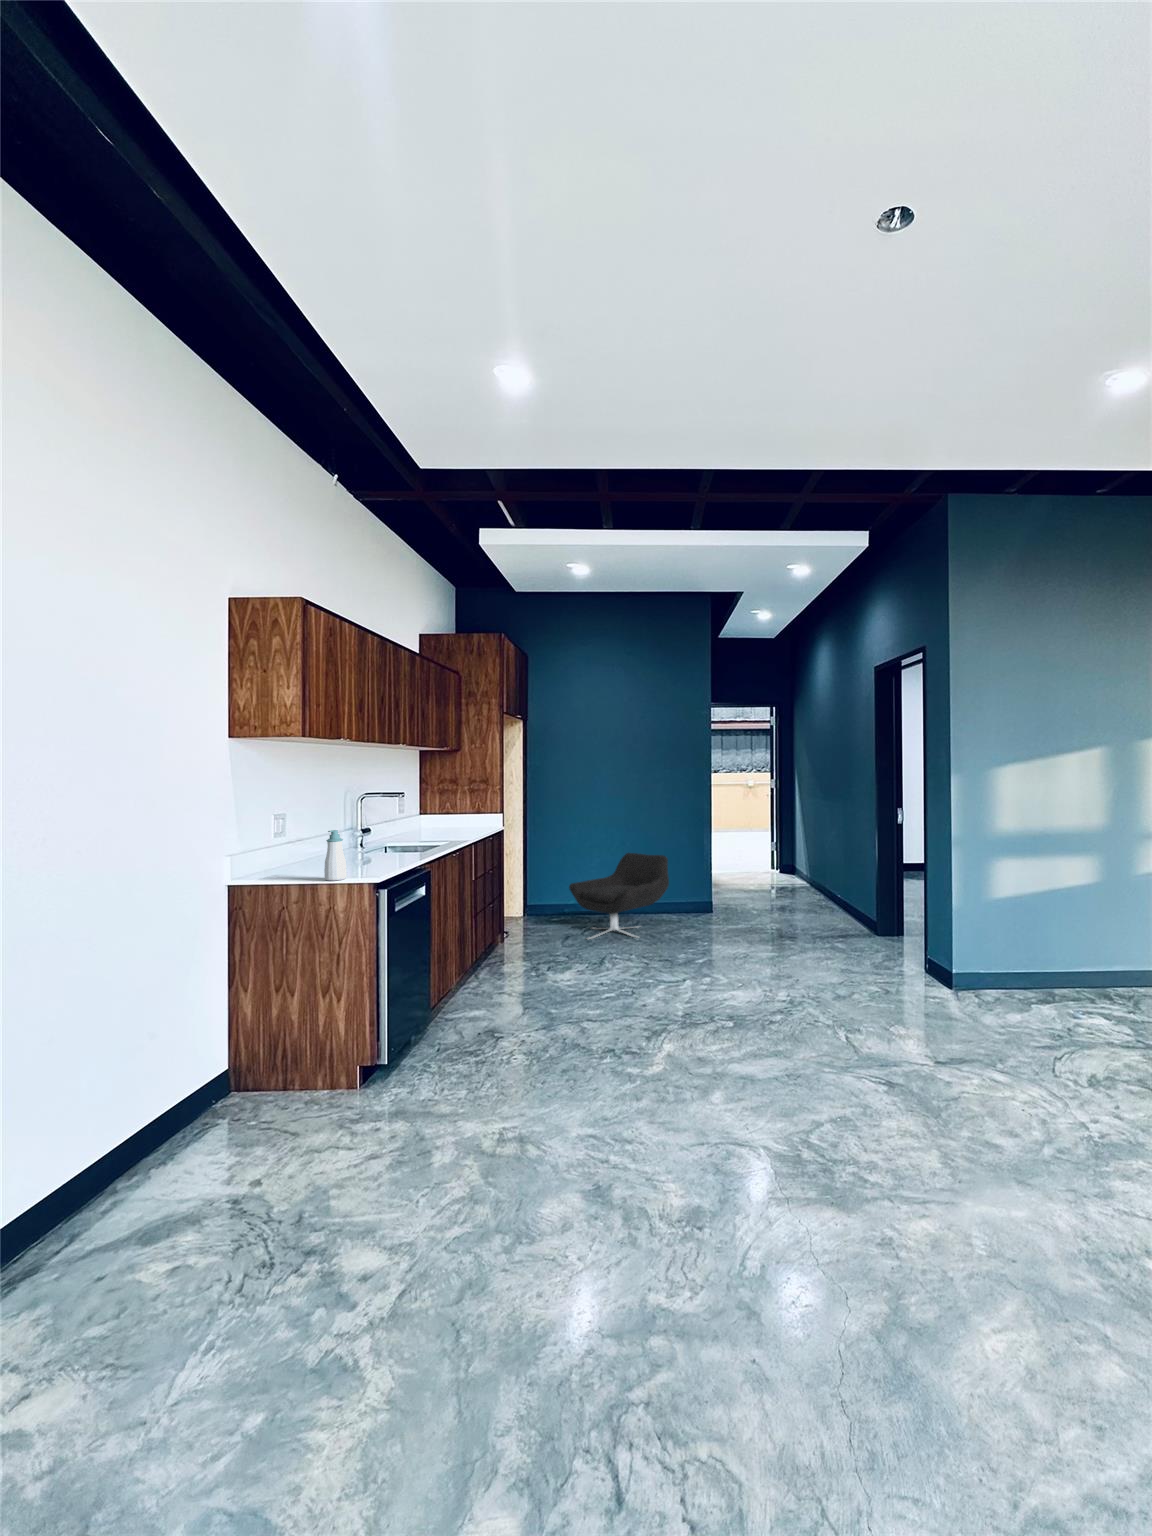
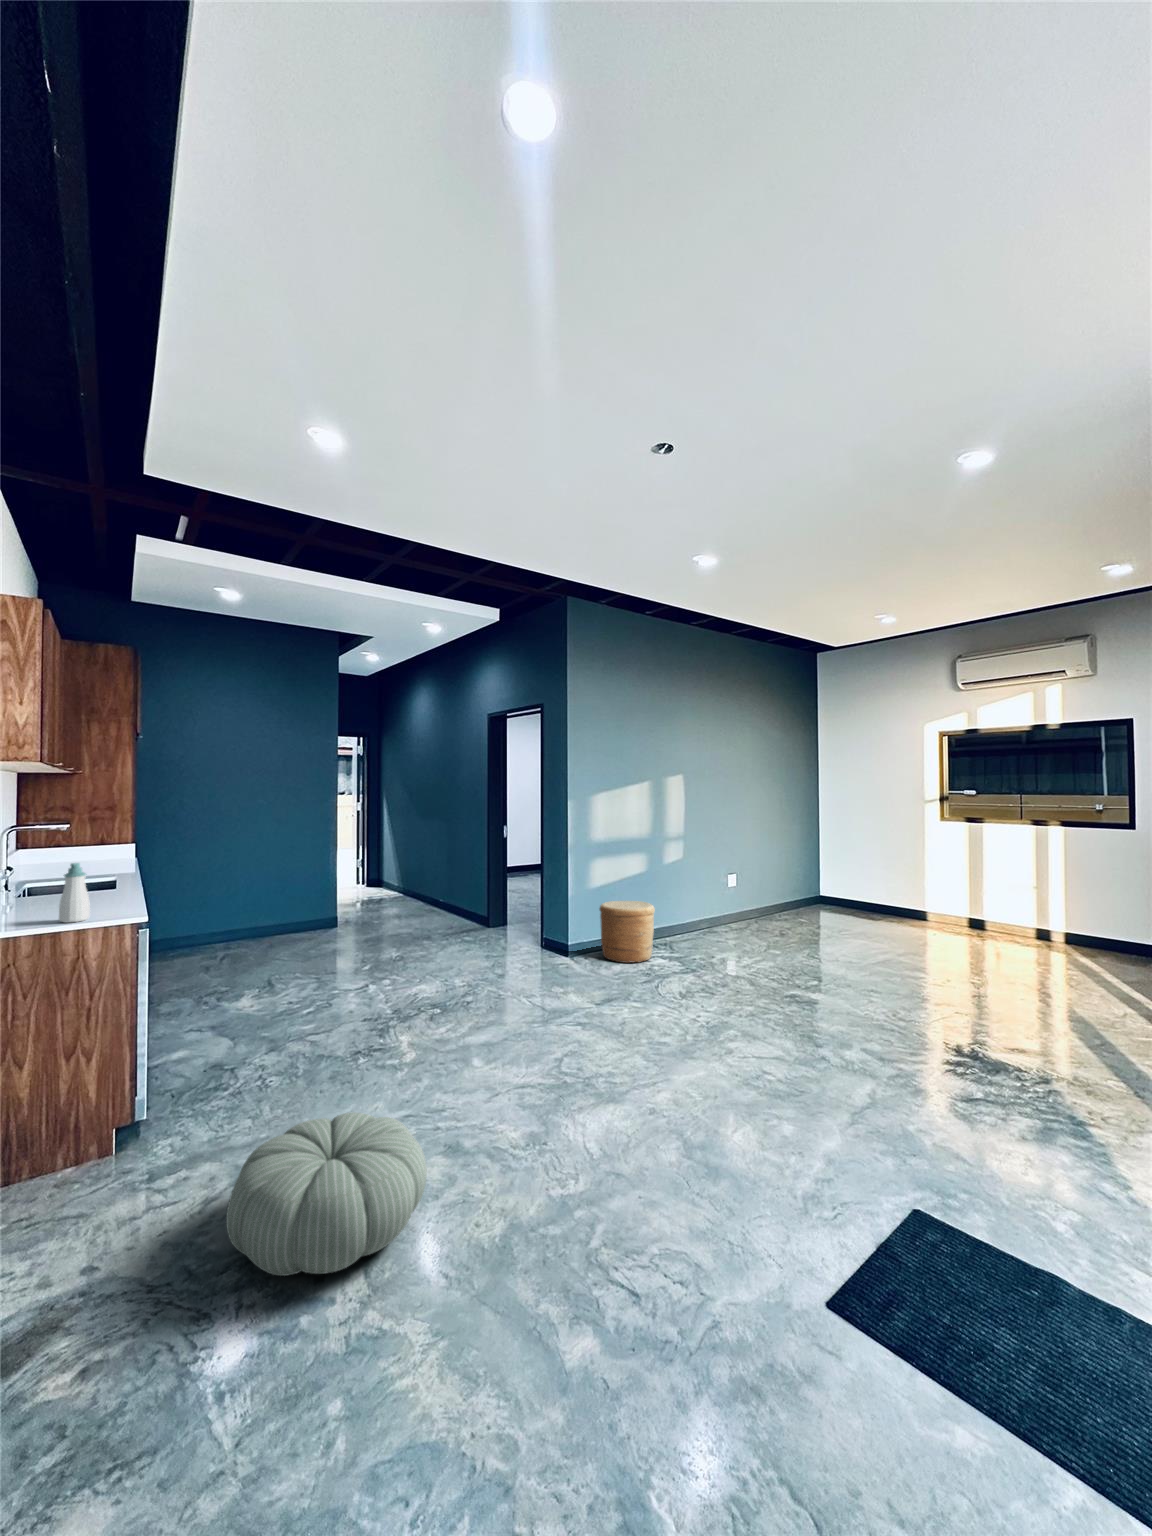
lounge chair: present [569,853,669,939] -> none [210,874,319,964]
woven basket: none [1002,917,1103,1016] -> present [600,901,655,963]
pouf: none [317,1105,520,1271] -> present [226,1112,427,1276]

